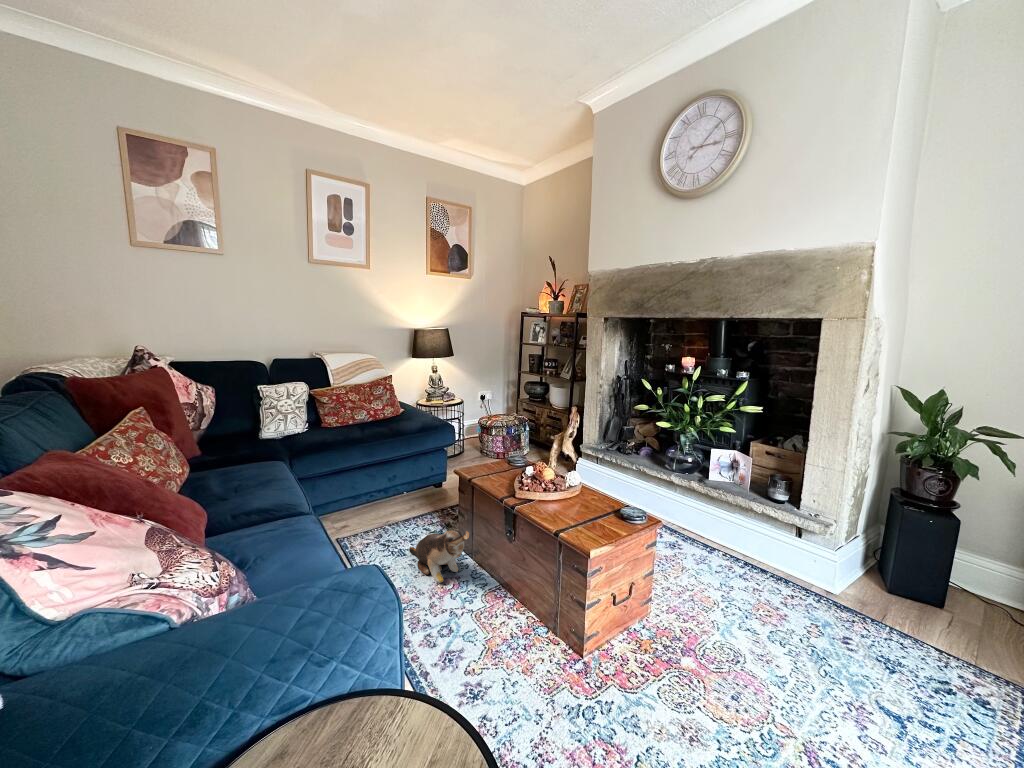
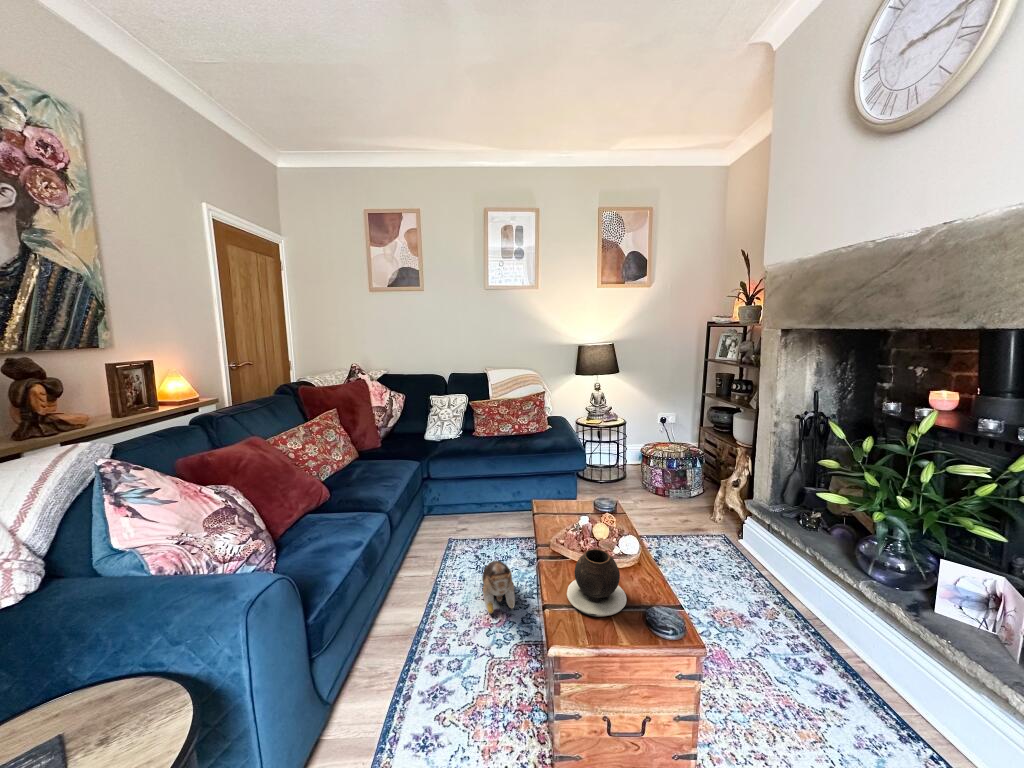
vase: none [558,479,605,527] -> present [567,549,627,617]

